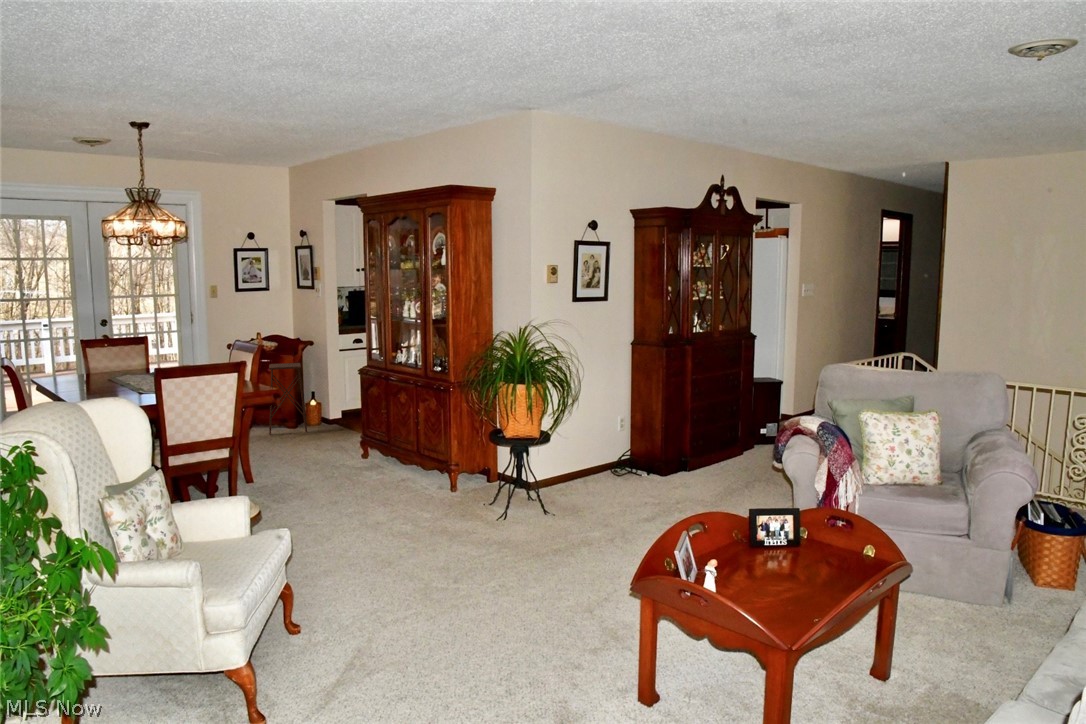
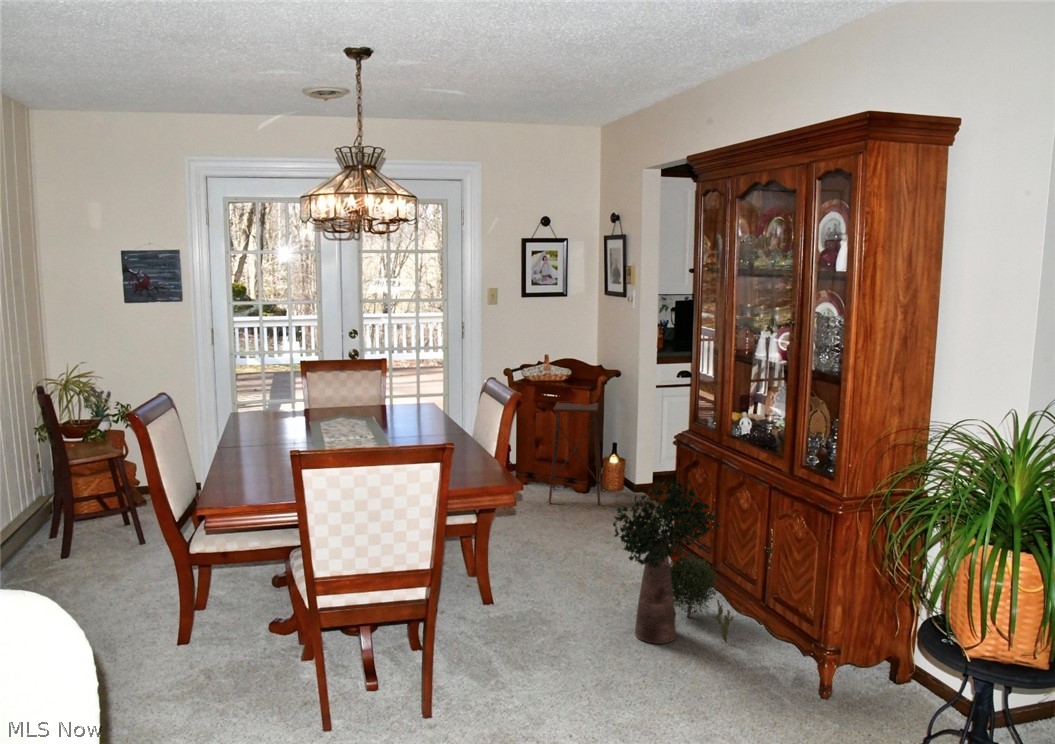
potted plant: none [326,389,402,486] -> present [613,479,734,643]

